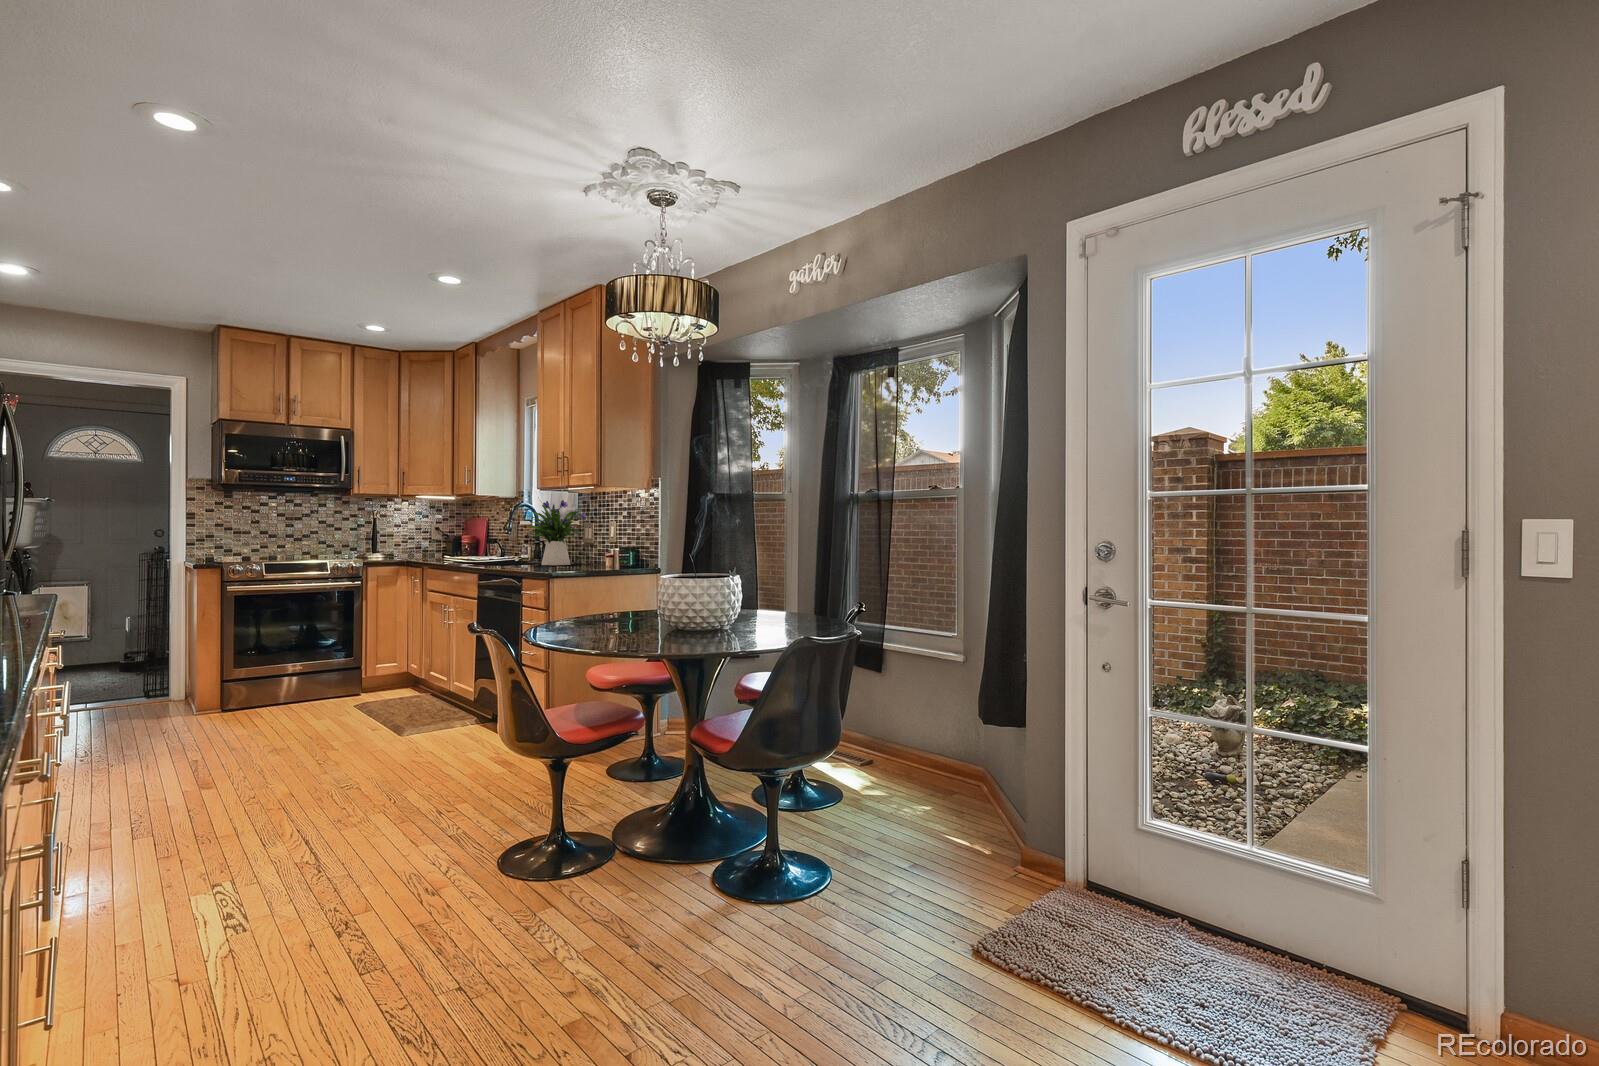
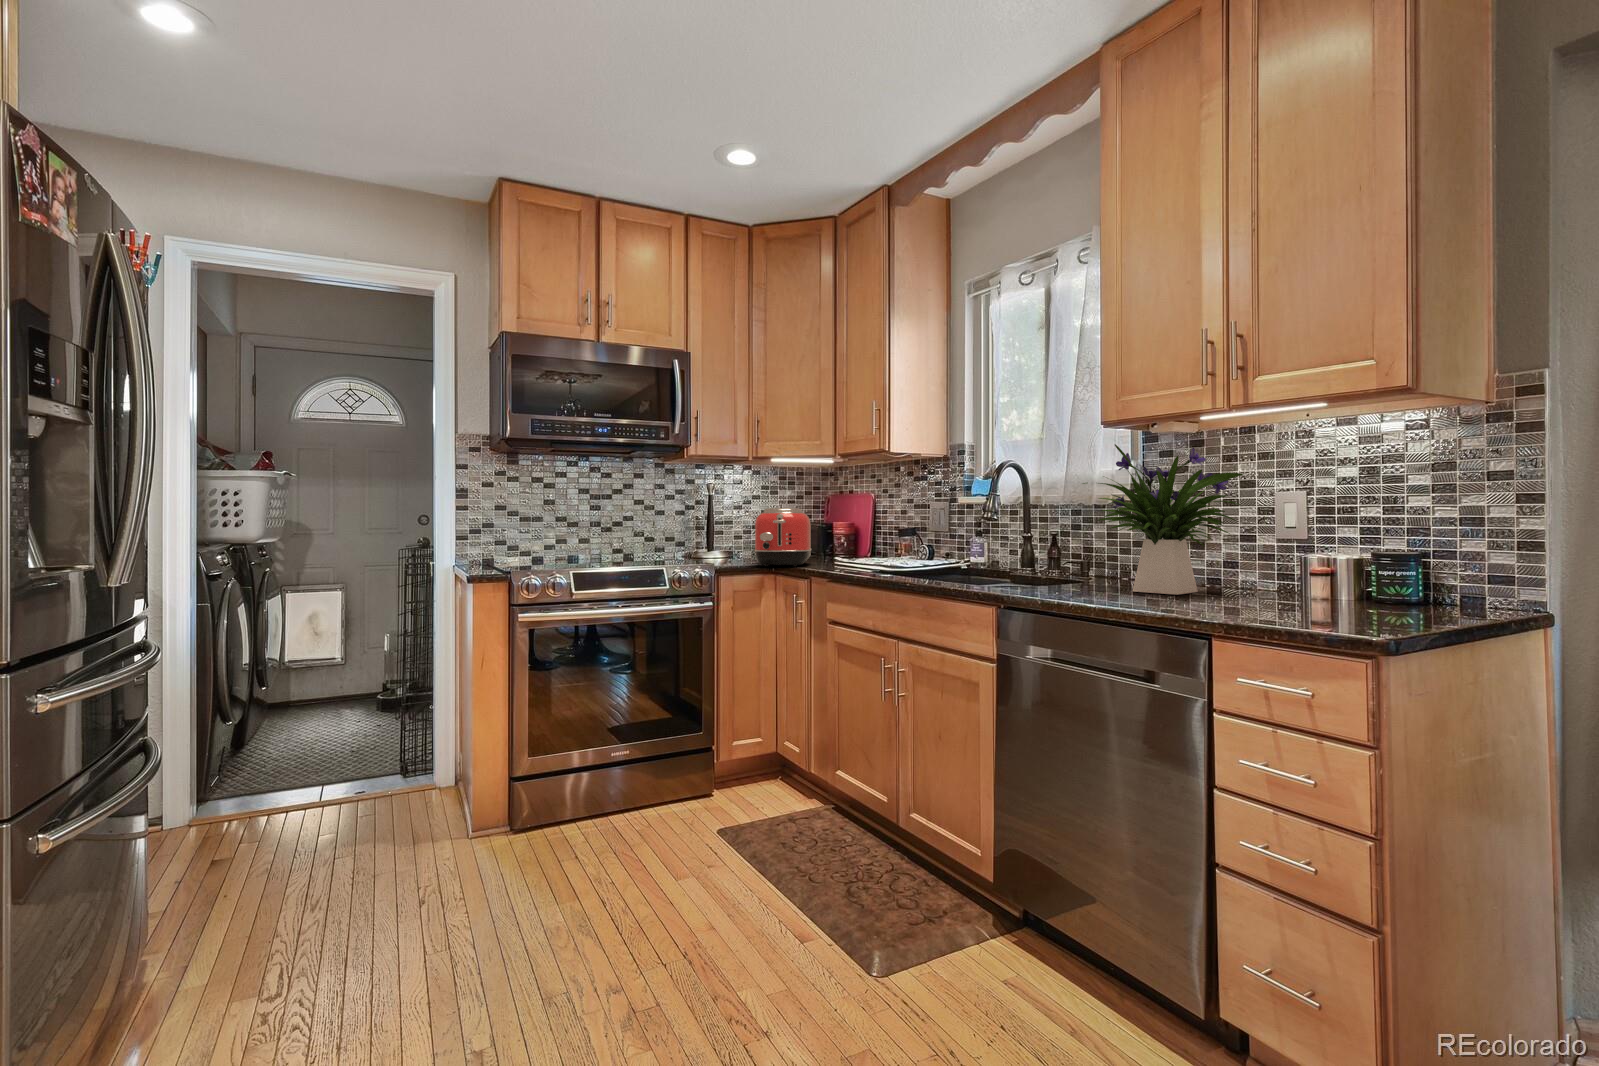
toaster: none [389,526,430,560] -> present [754,508,812,567]

